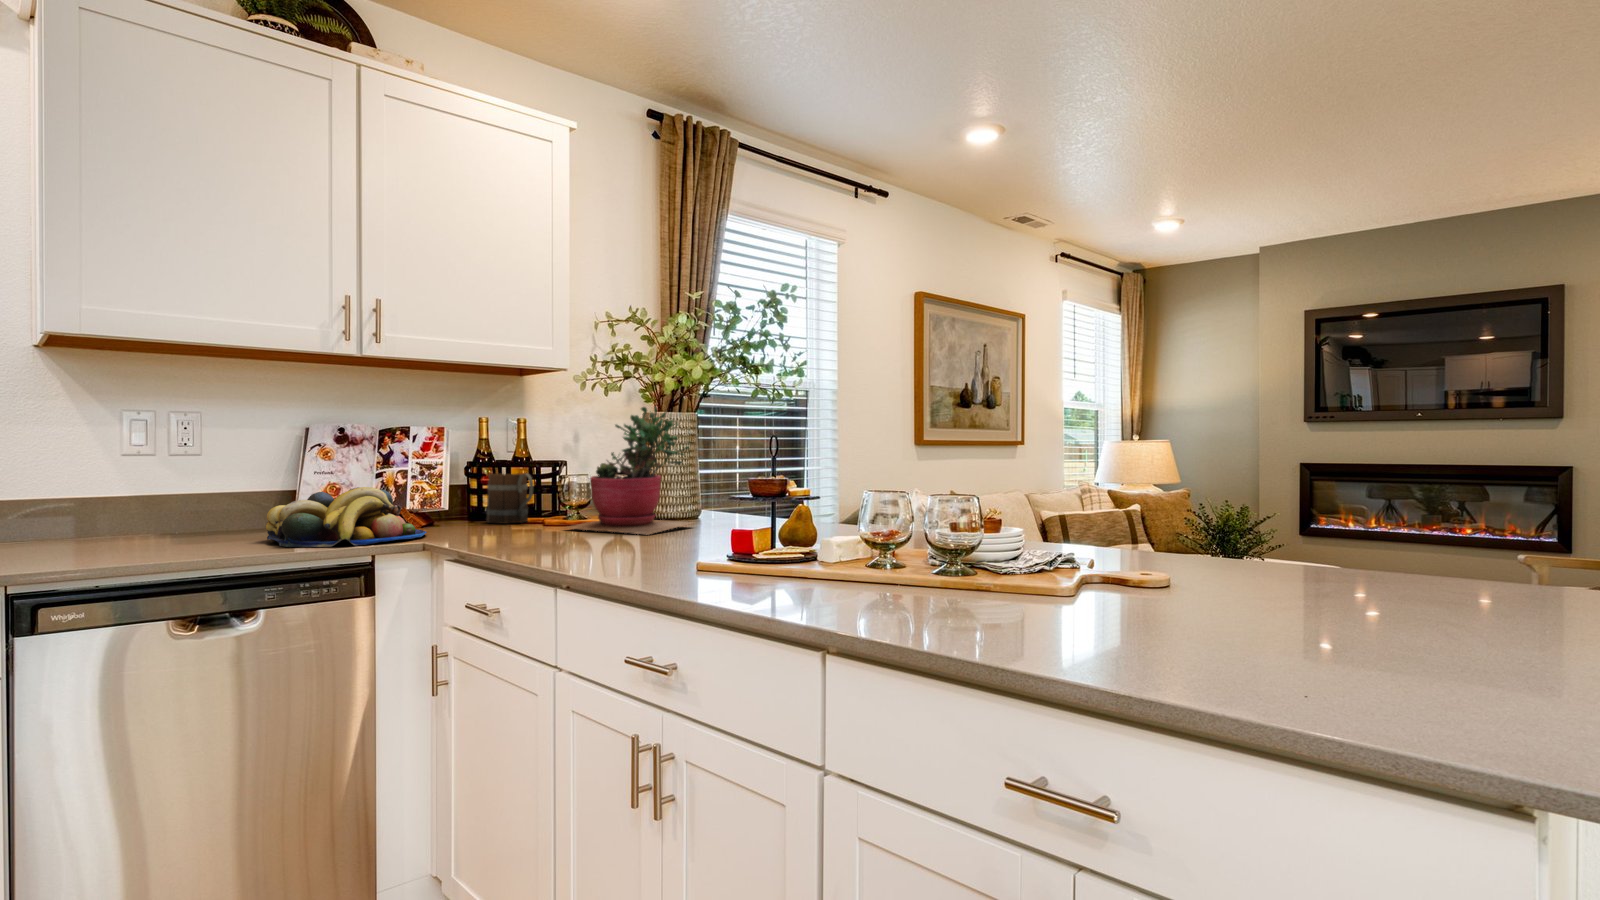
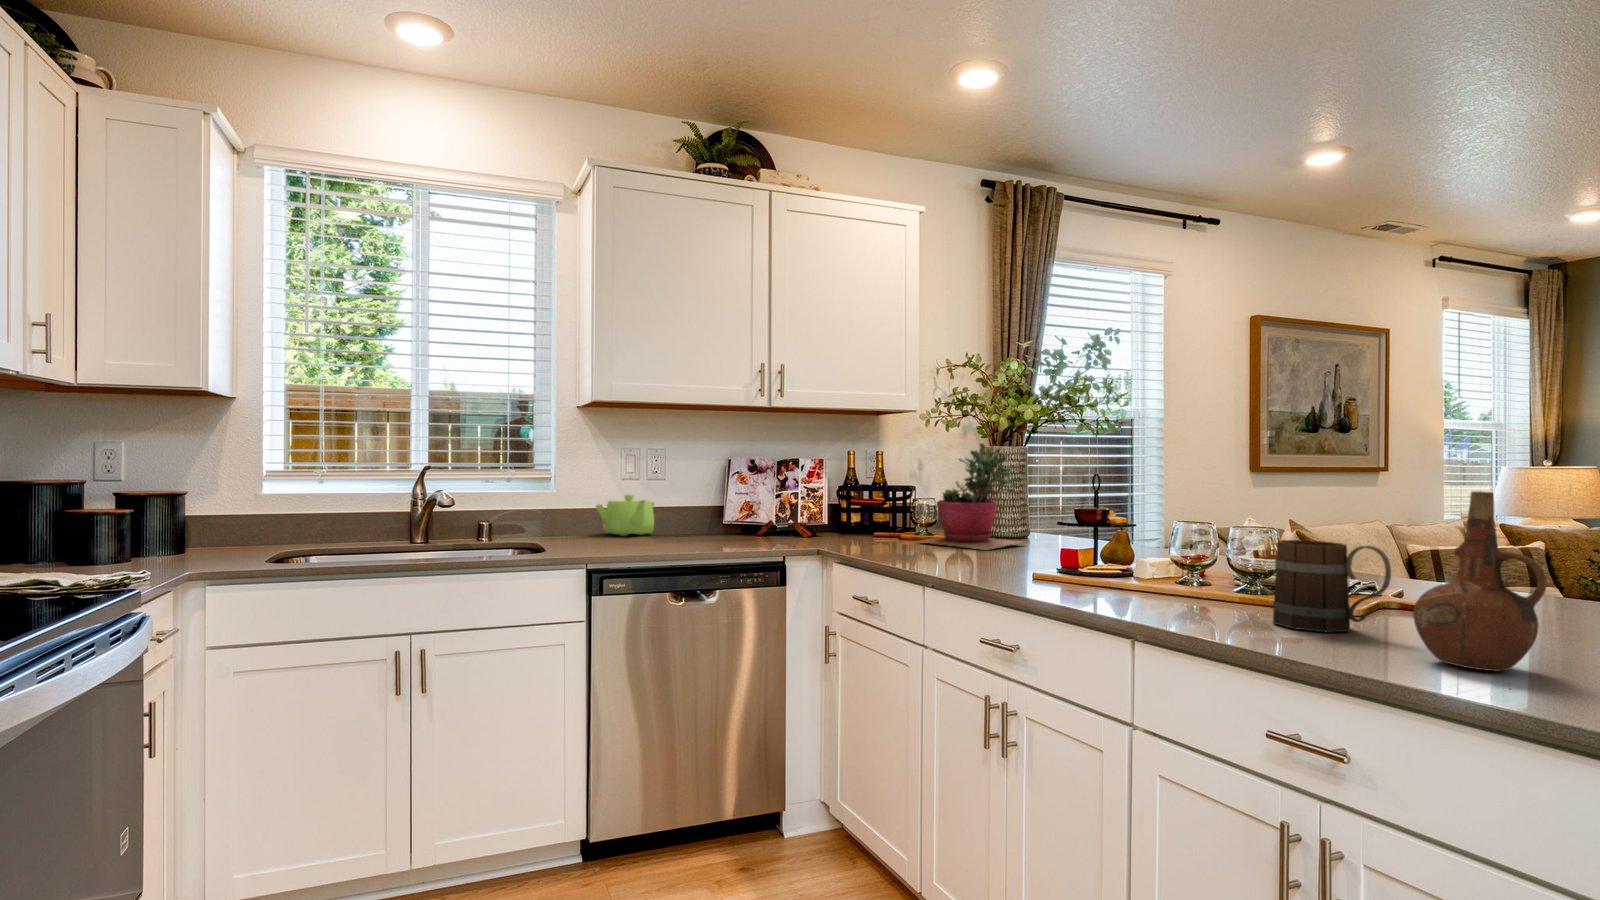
ceramic pitcher: none [1166,433,1318,667] -> present [1413,491,1547,671]
mug: present [486,473,533,524] -> present [1273,540,1391,632]
teapot: none [65,478,188,539] -> present [596,495,654,536]
fruit bowl: present [266,487,427,547] -> none [714,505,818,548]

